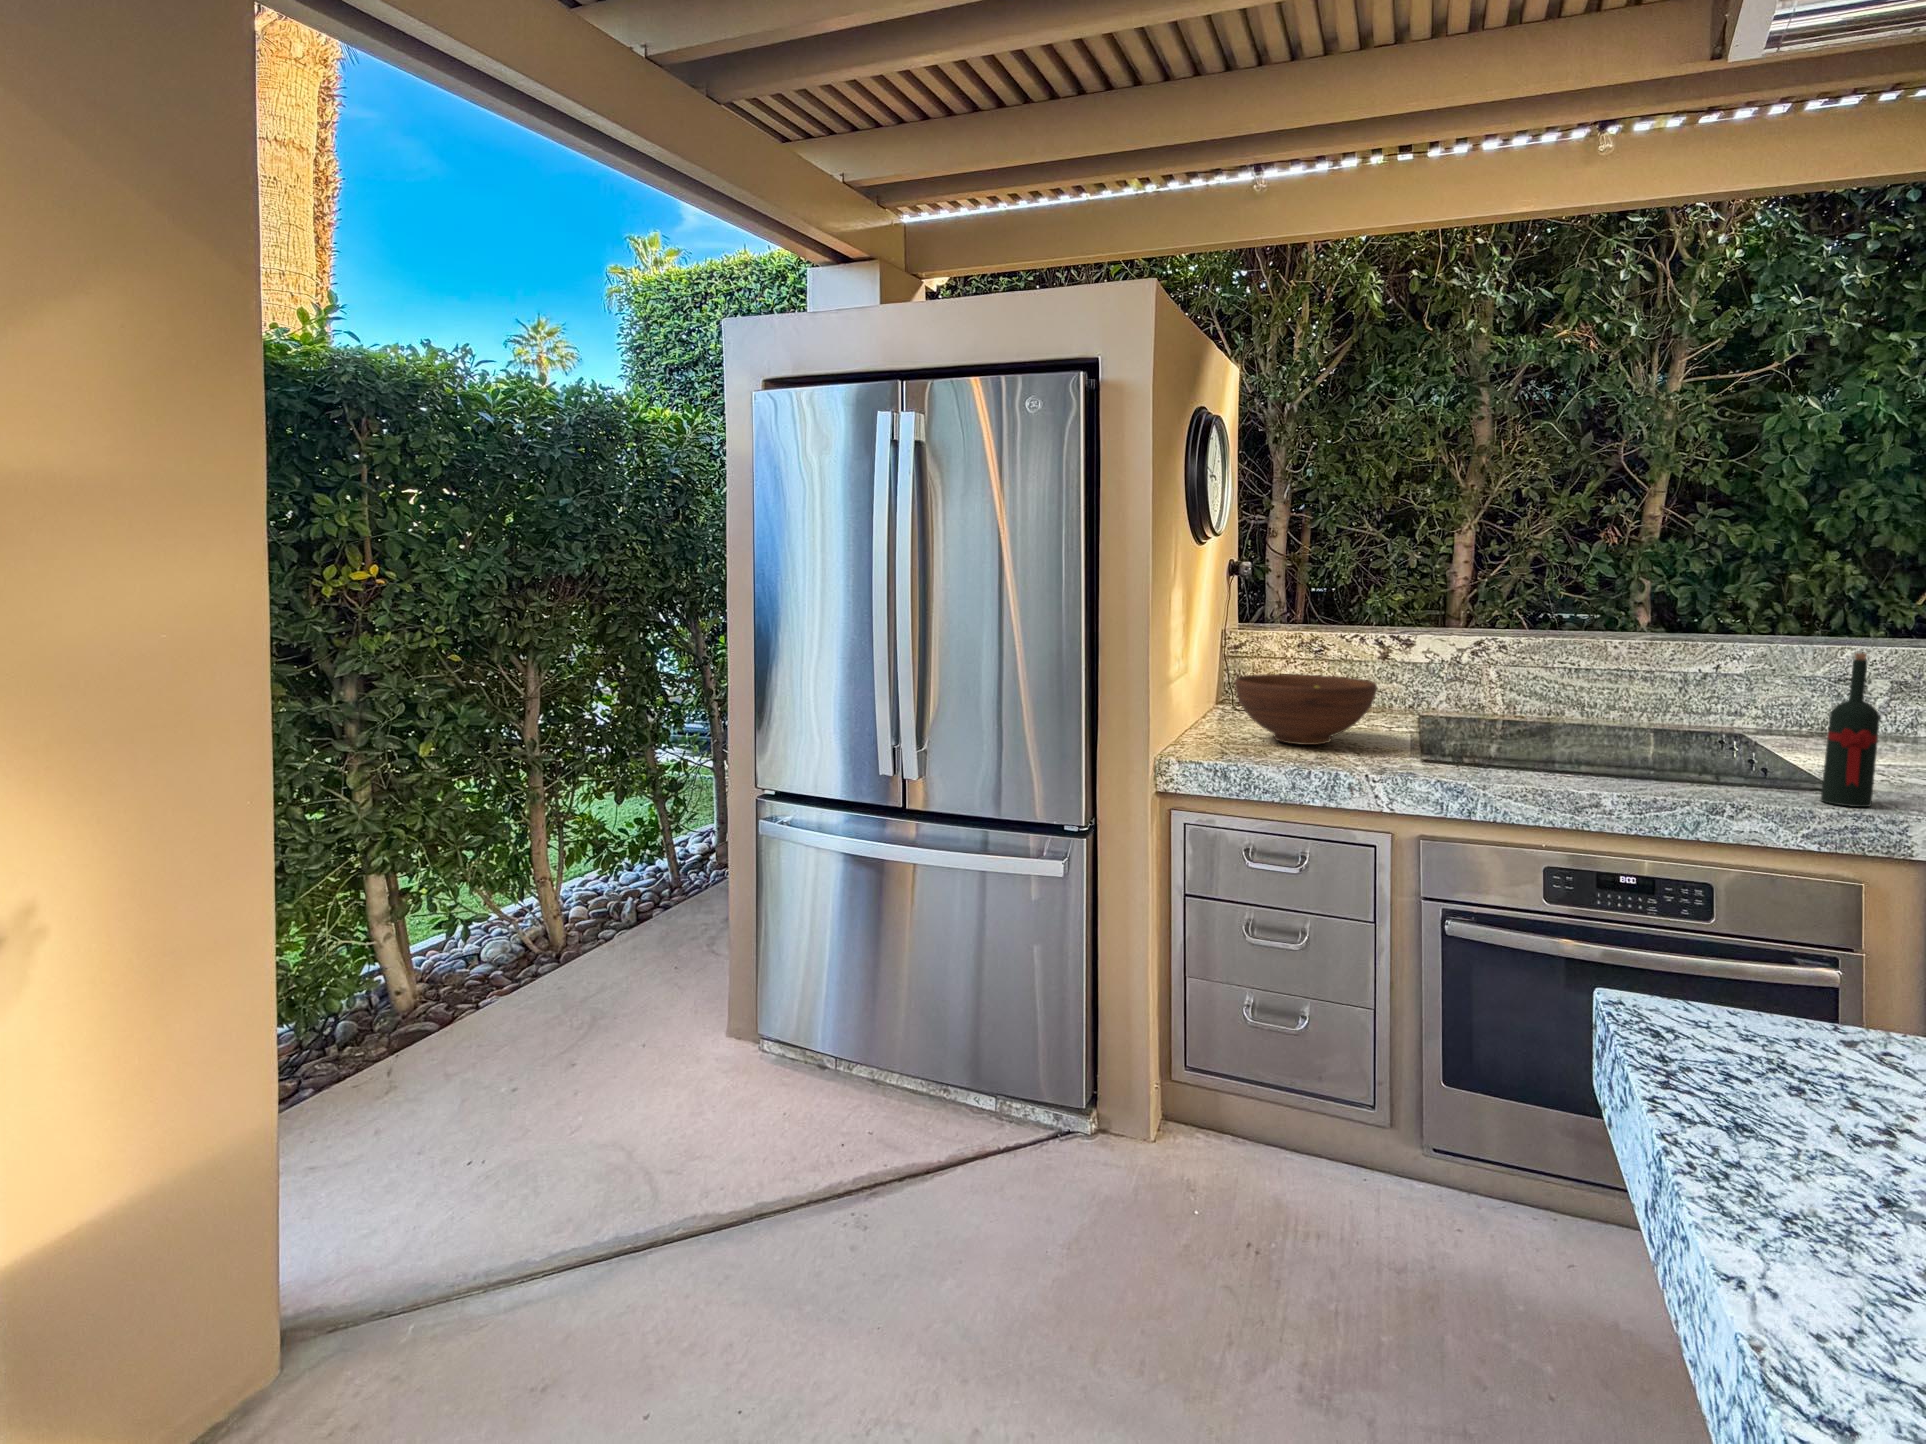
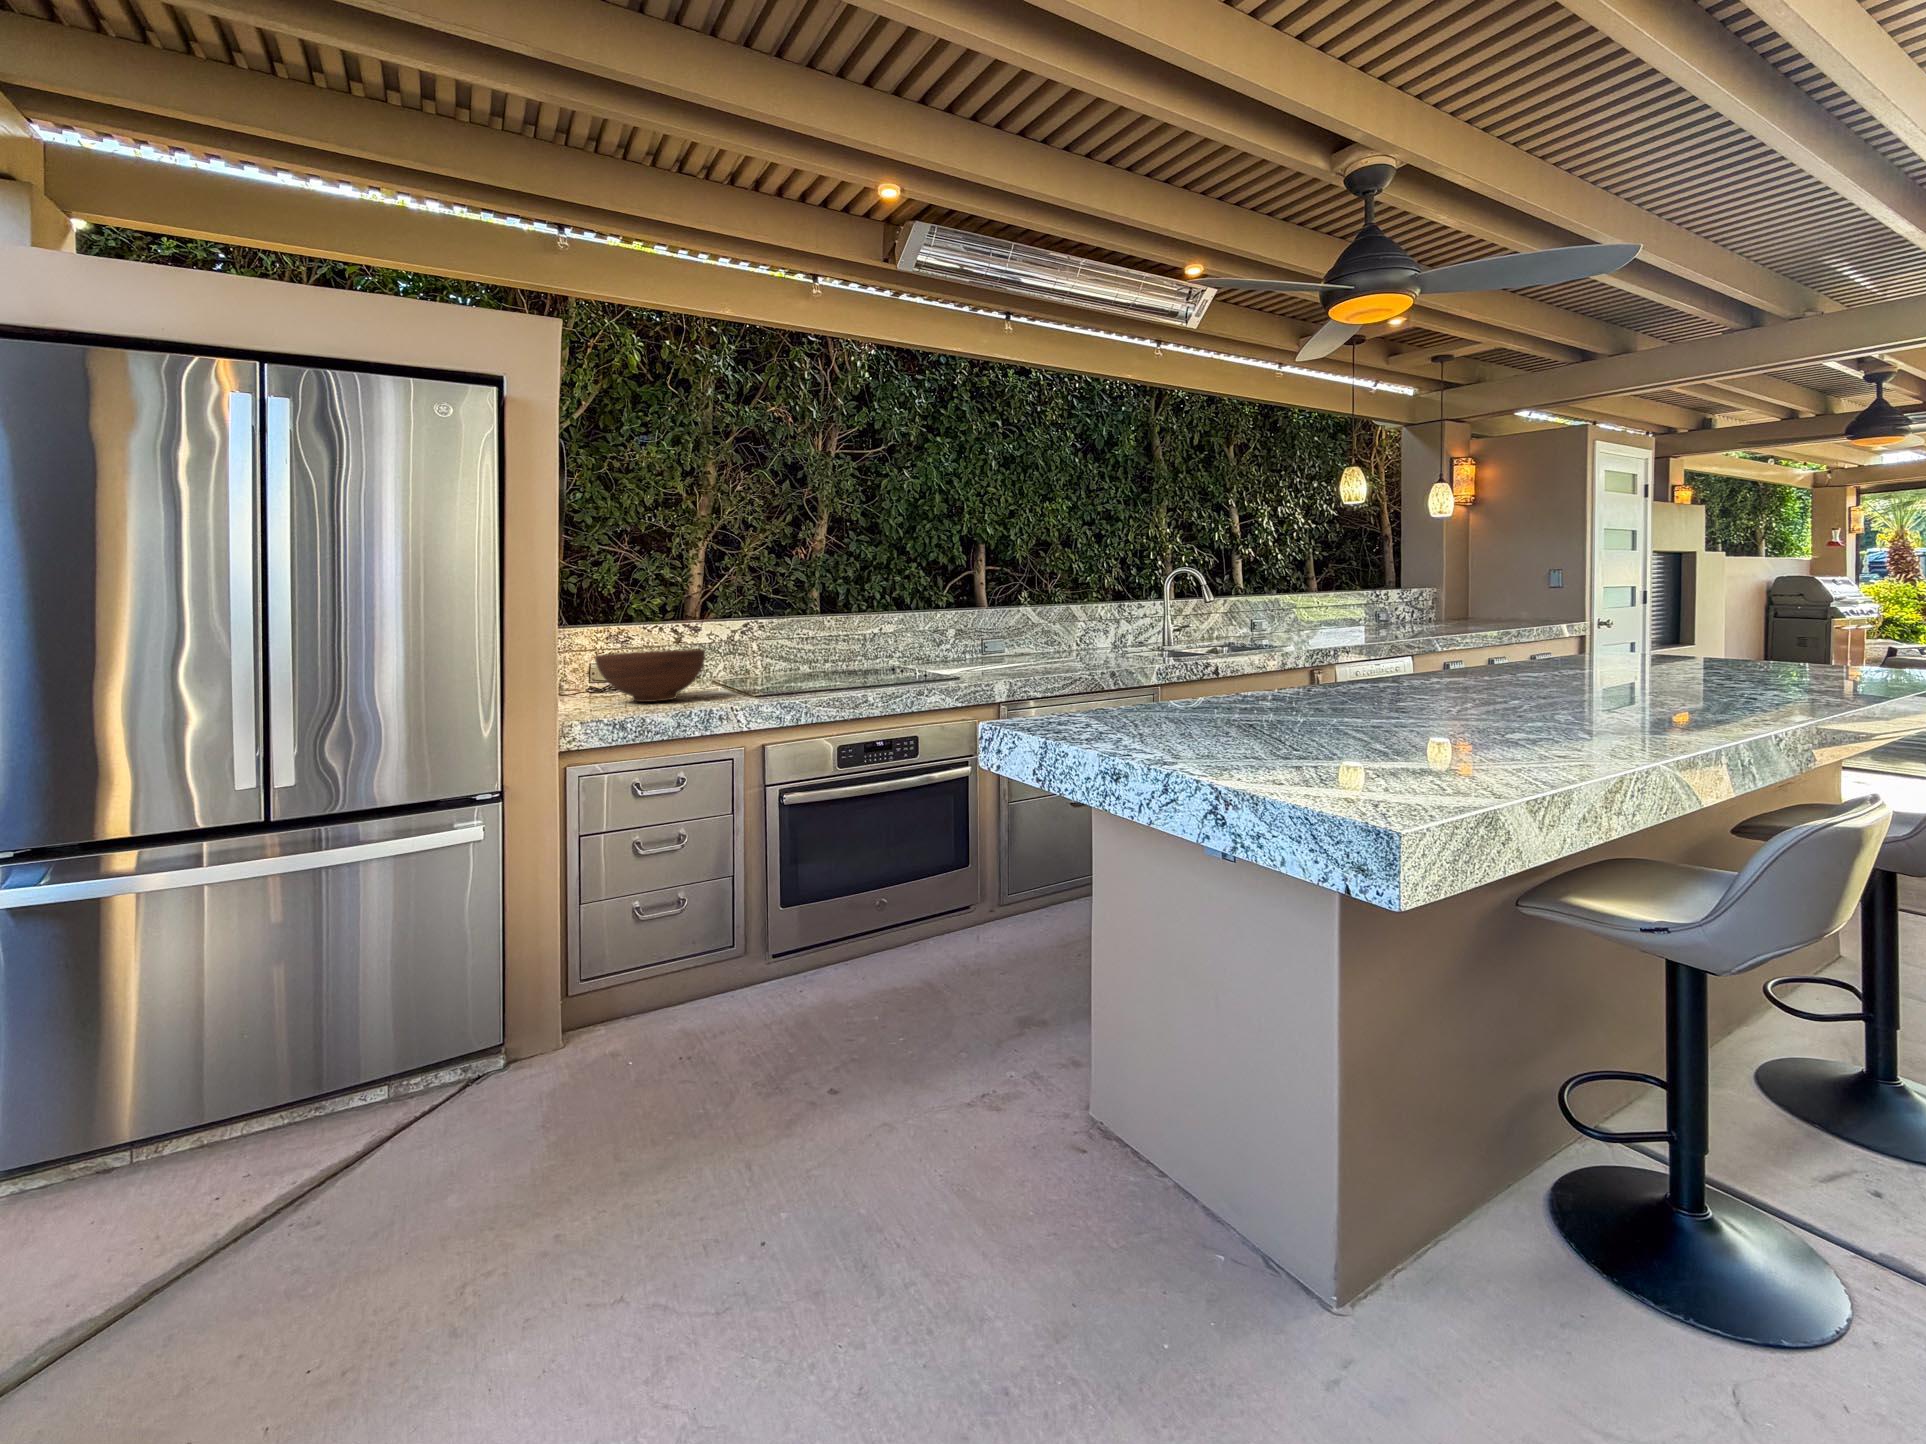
wine bottle: present [1821,653,1880,807] -> none [962,599,986,685]

